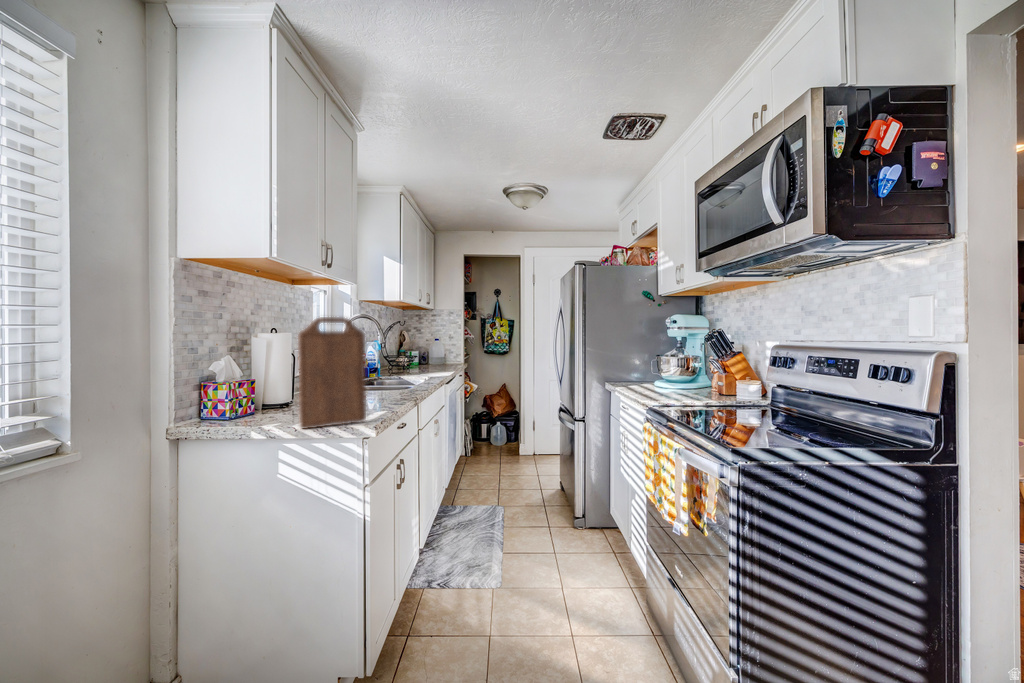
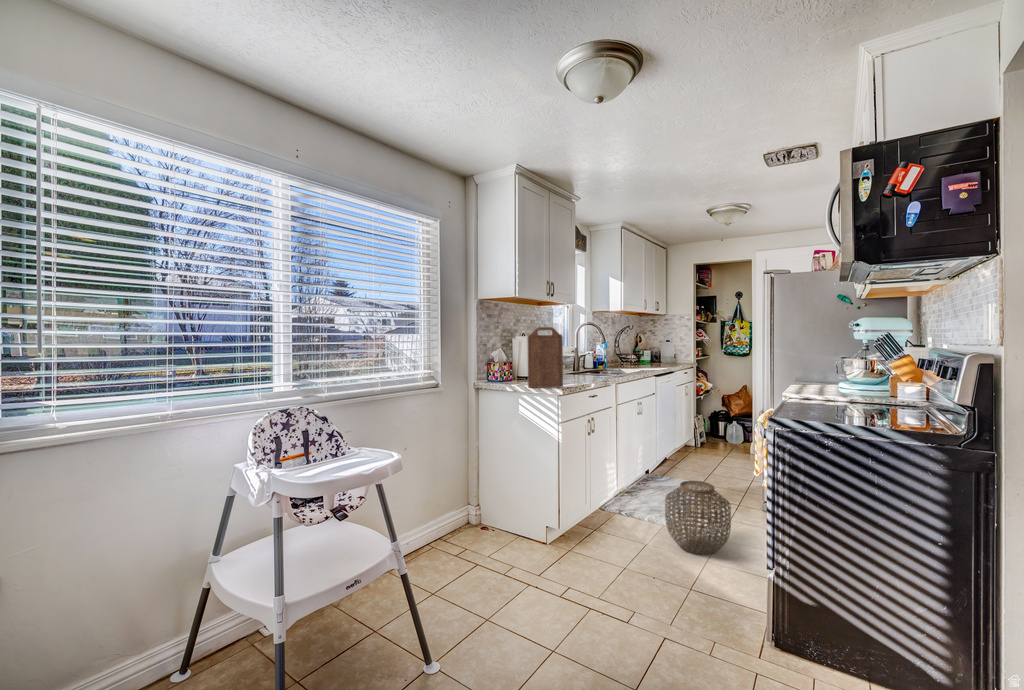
woven basket: none [512,525,594,631] -> present [665,481,731,555]

